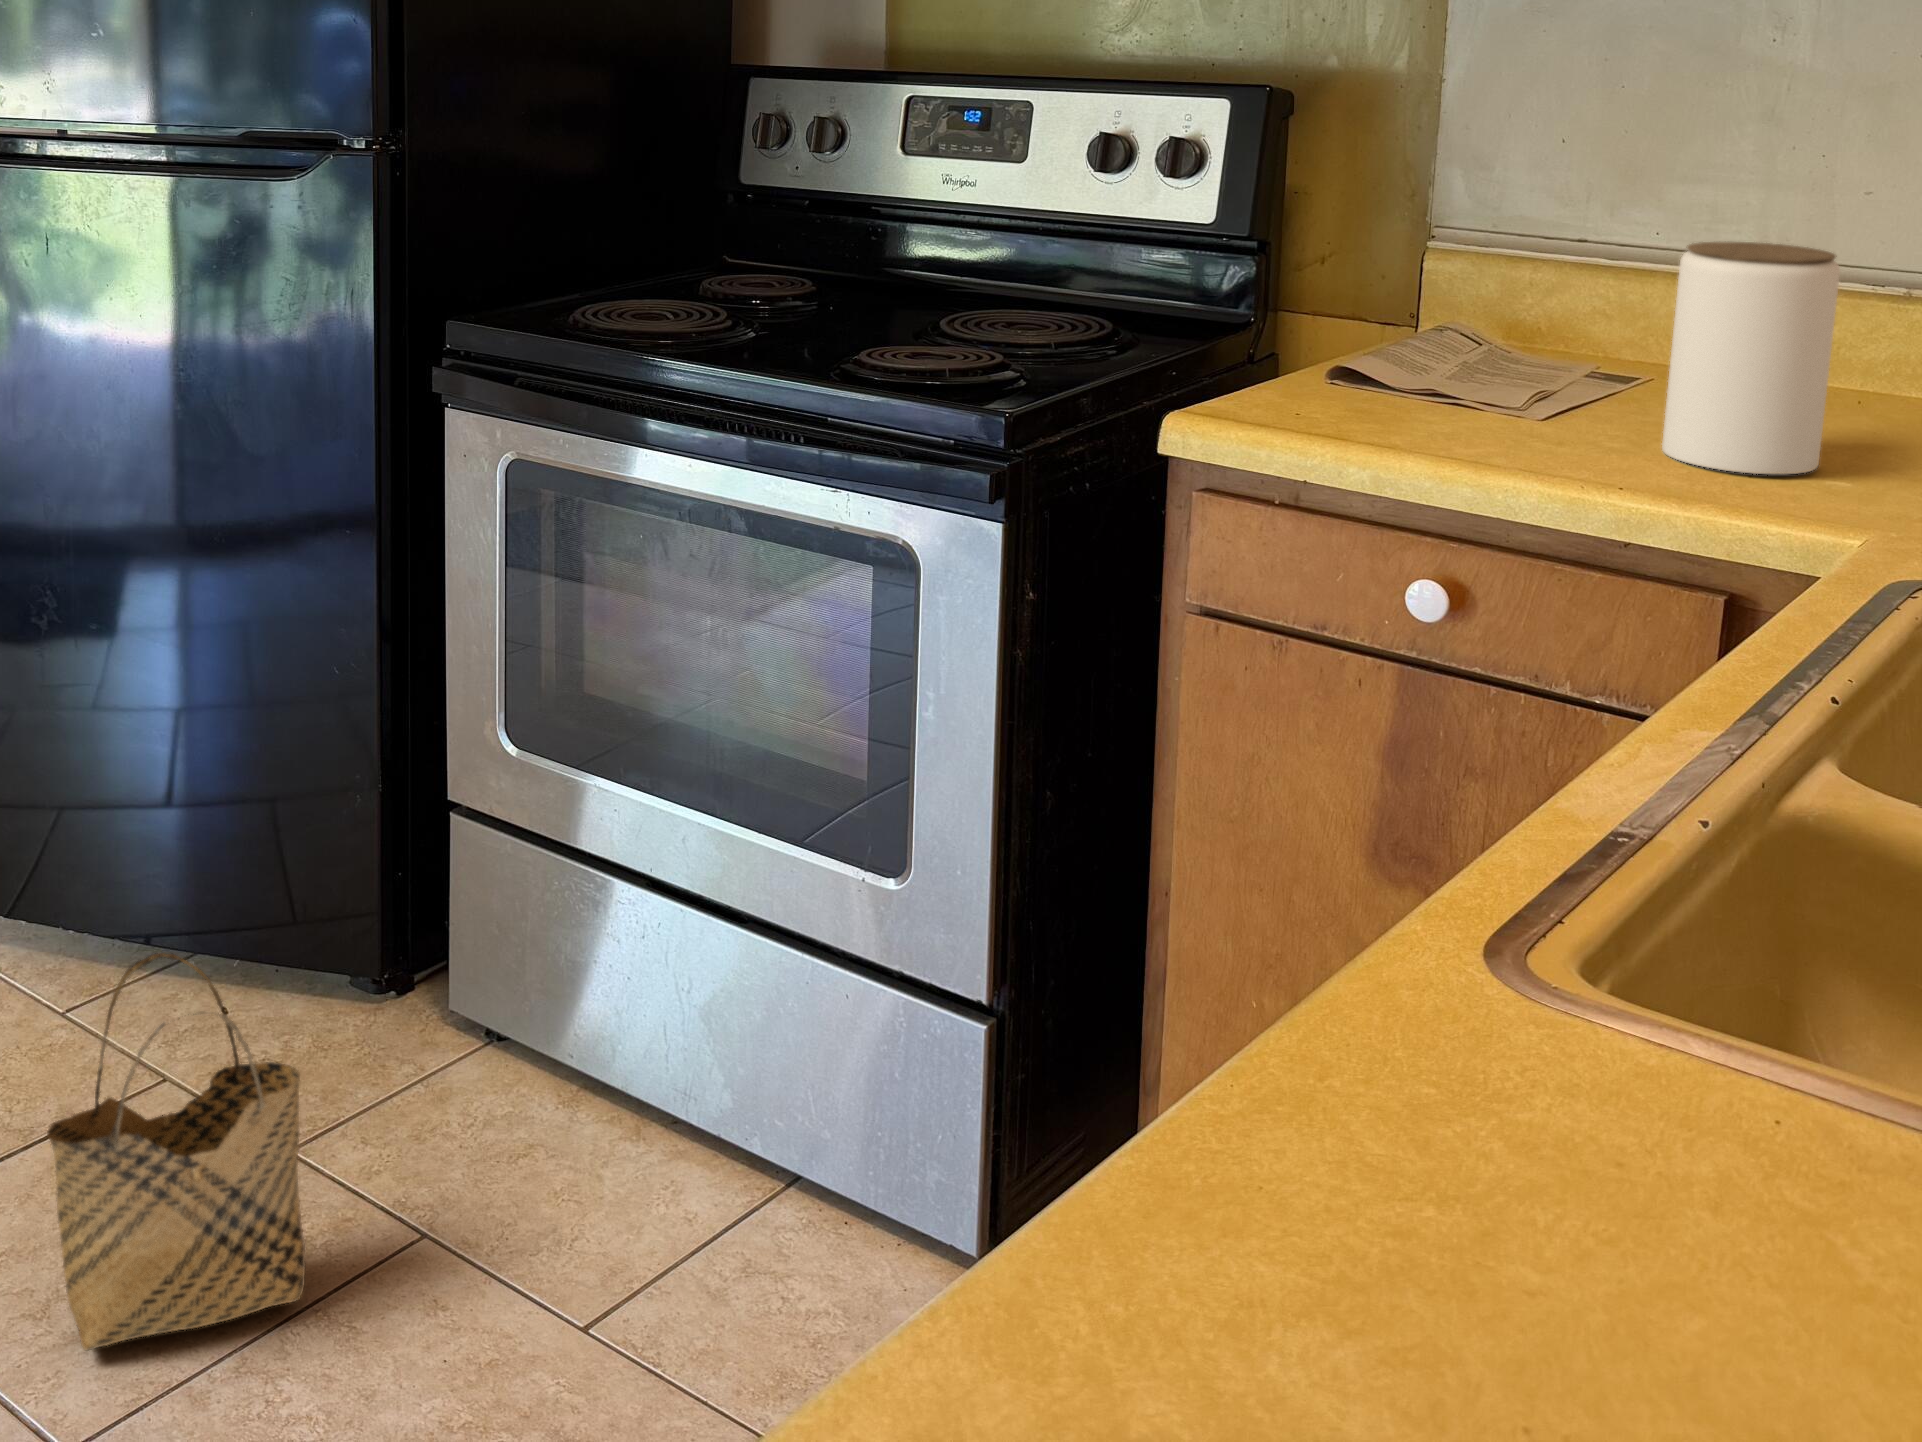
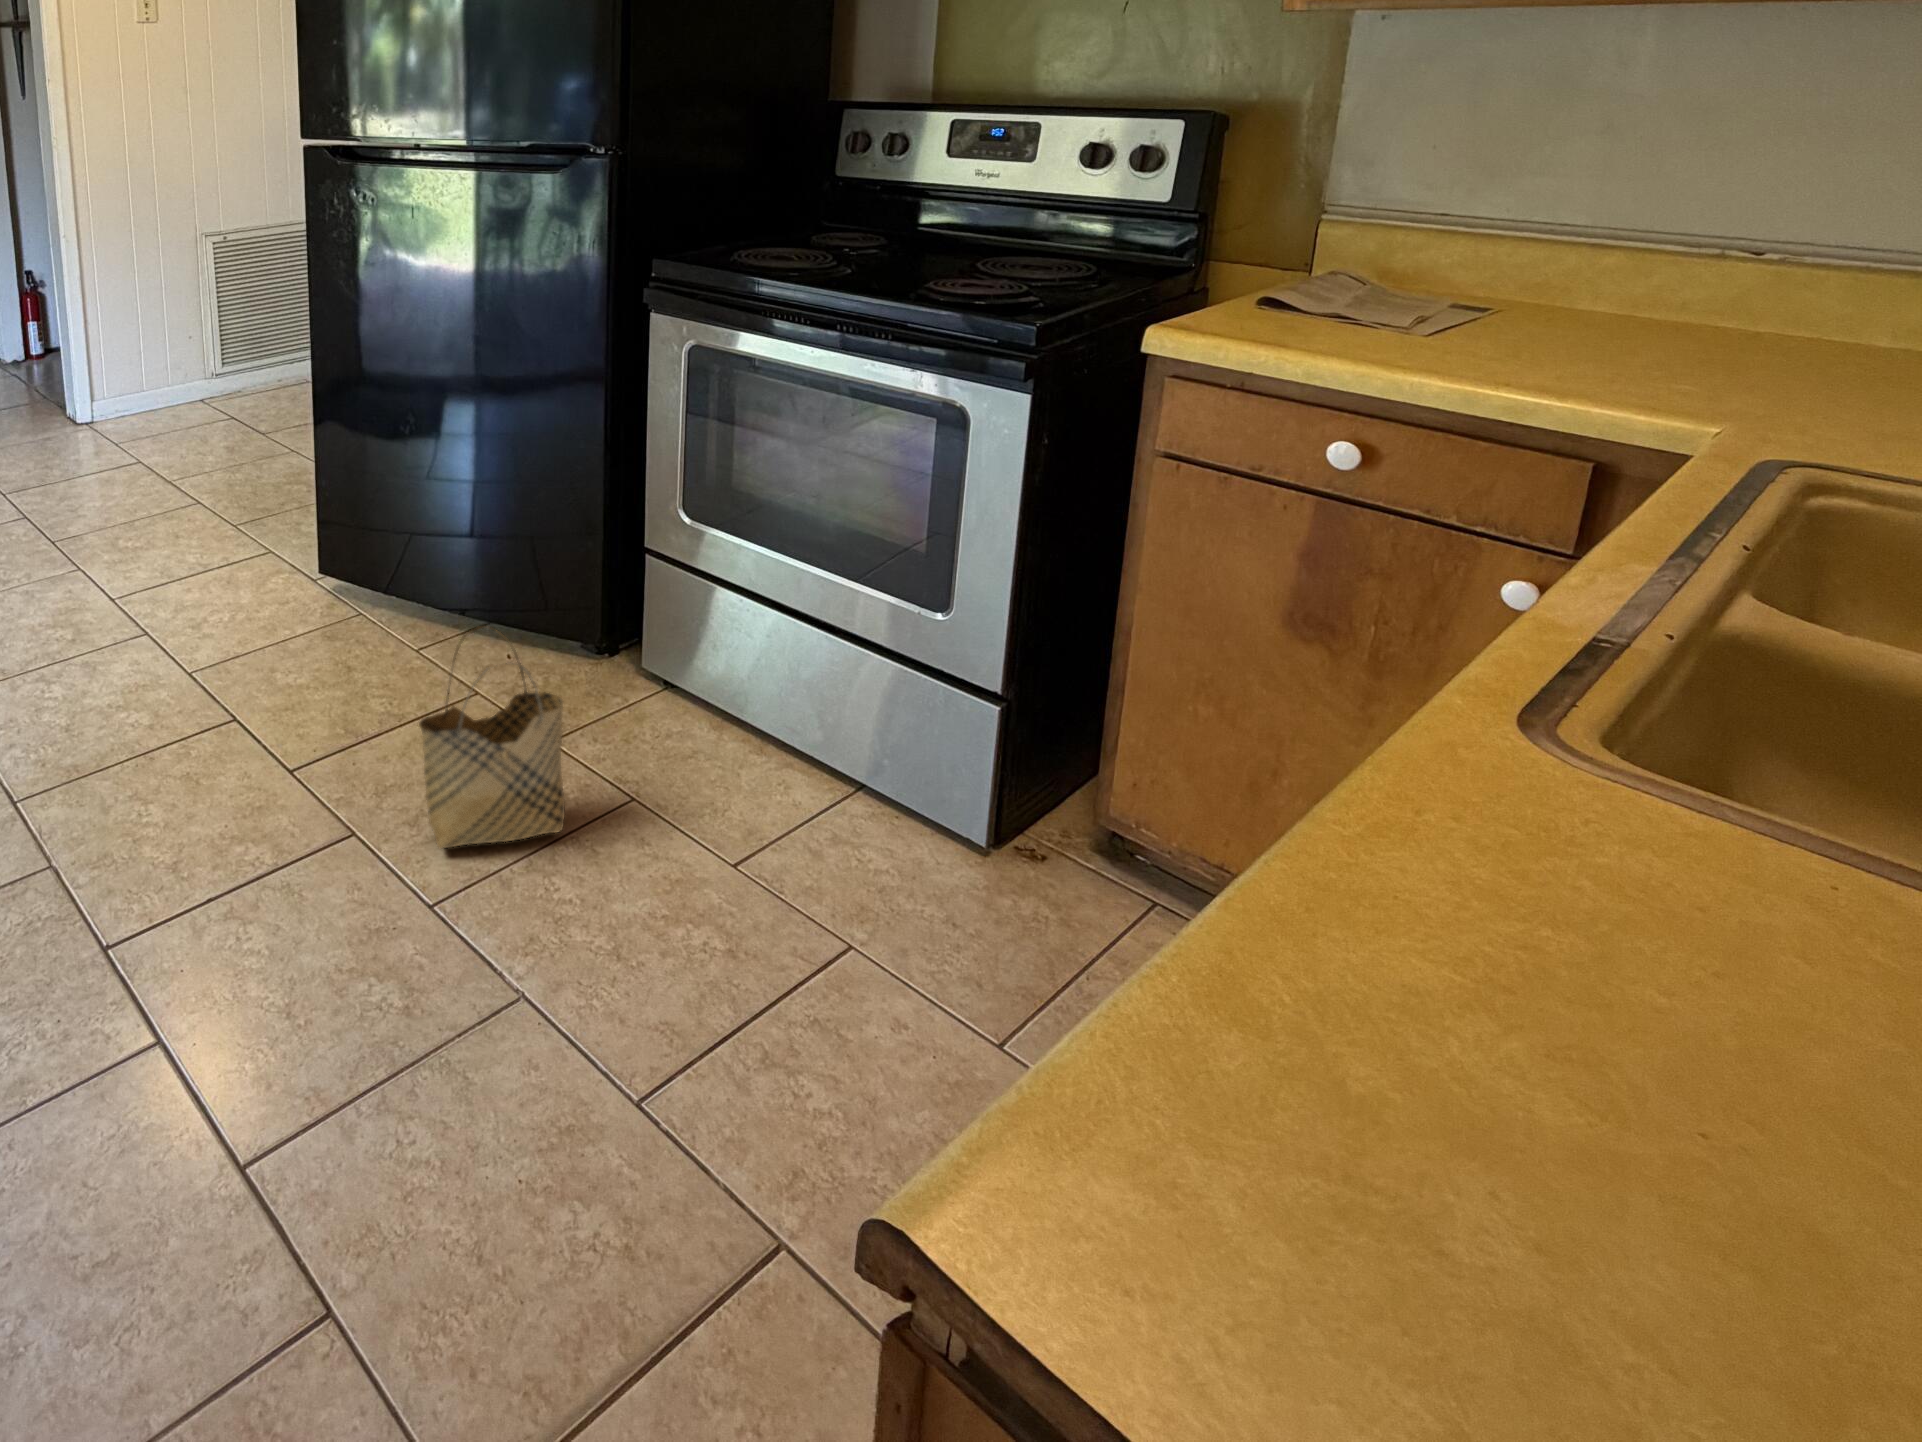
jar: present [1662,242,1840,474] -> none [1529,214,1692,379]

